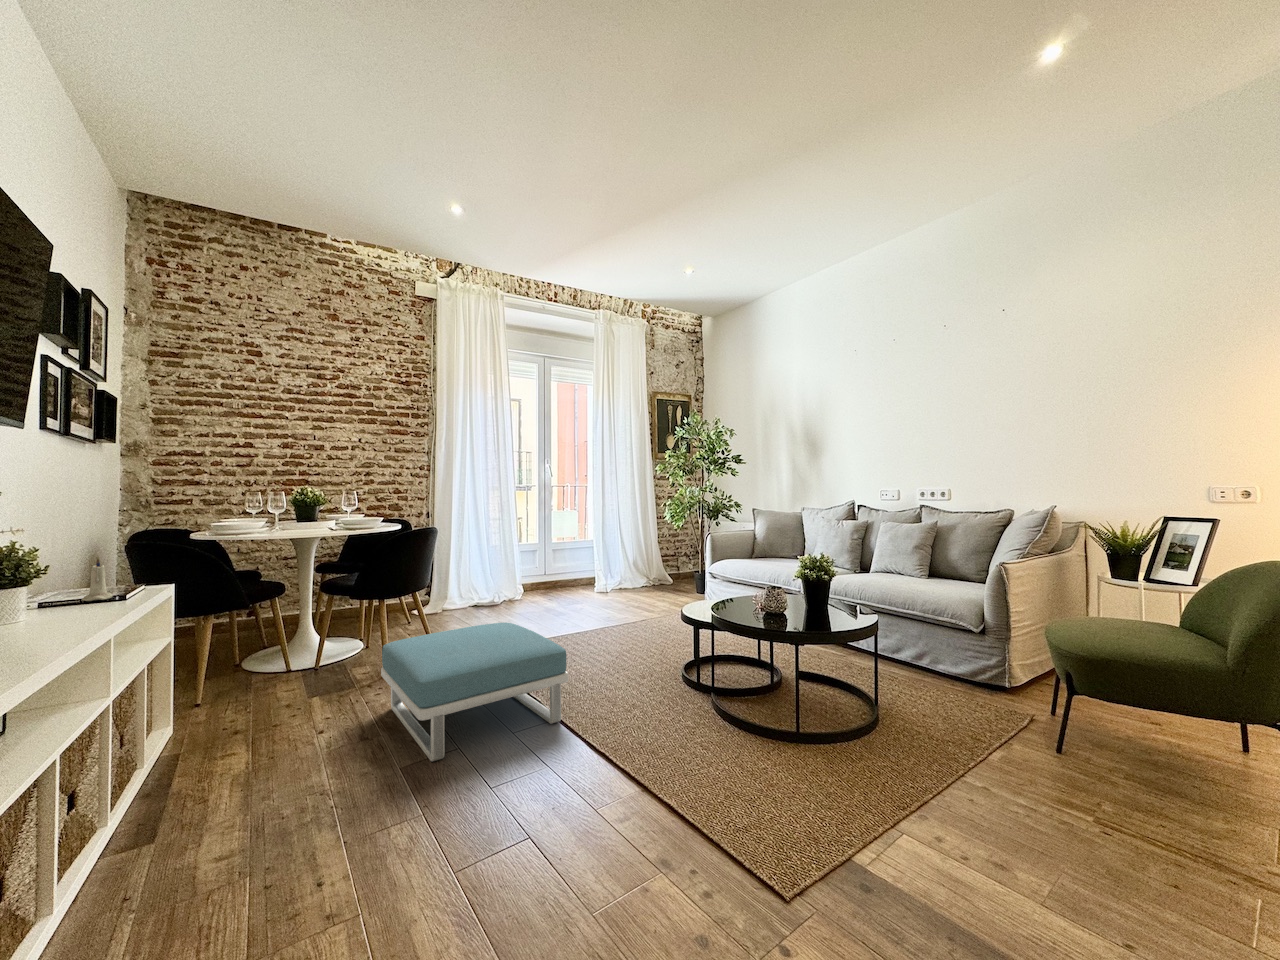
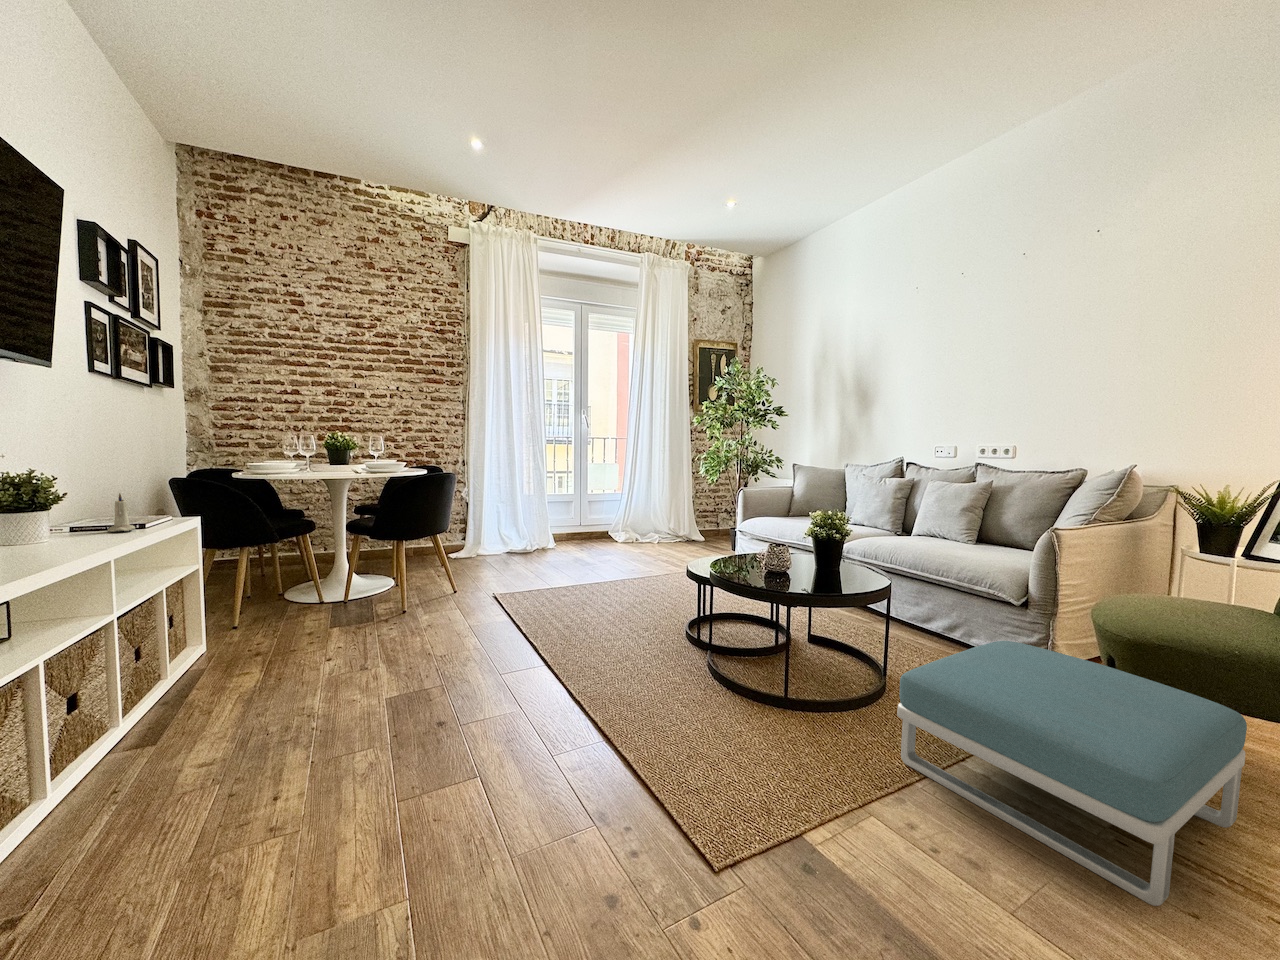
footstool: present [381,623,568,762] -> present [897,641,1247,906]

